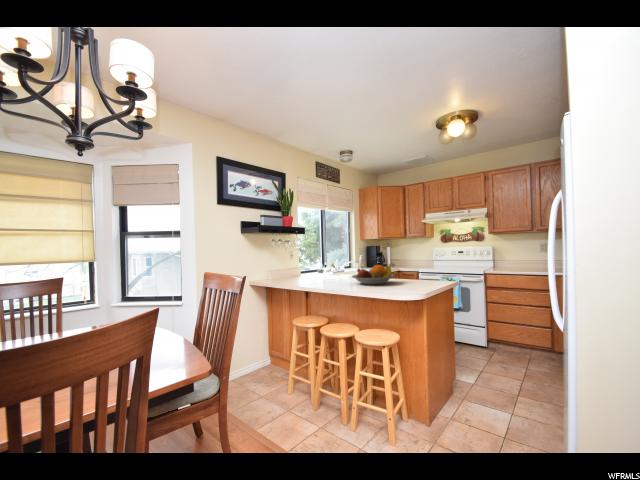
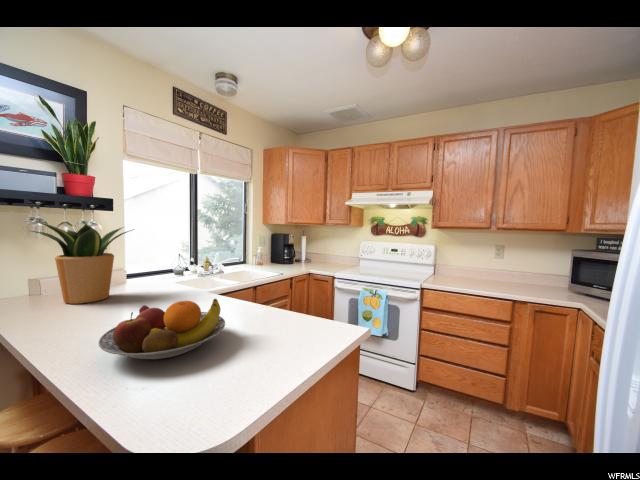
potted plant: none [284,240,320,279] -> present [32,222,132,304]

